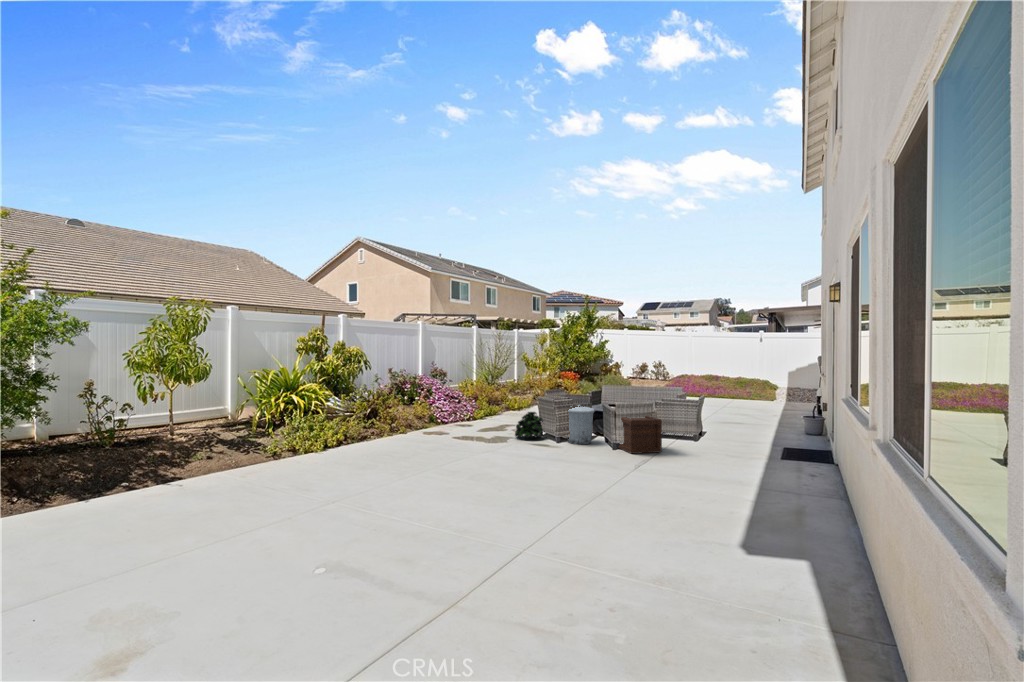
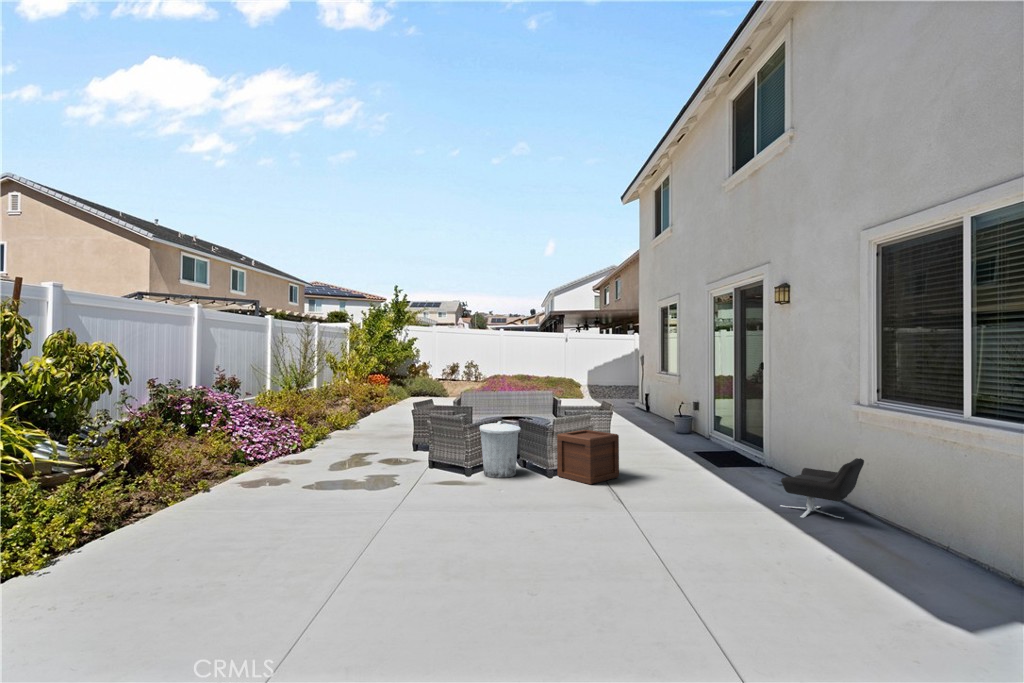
potted plant: present [515,412,545,438] -> none [402,436,453,479]
lounge chair: none [740,446,811,492] -> present [780,458,864,519]

